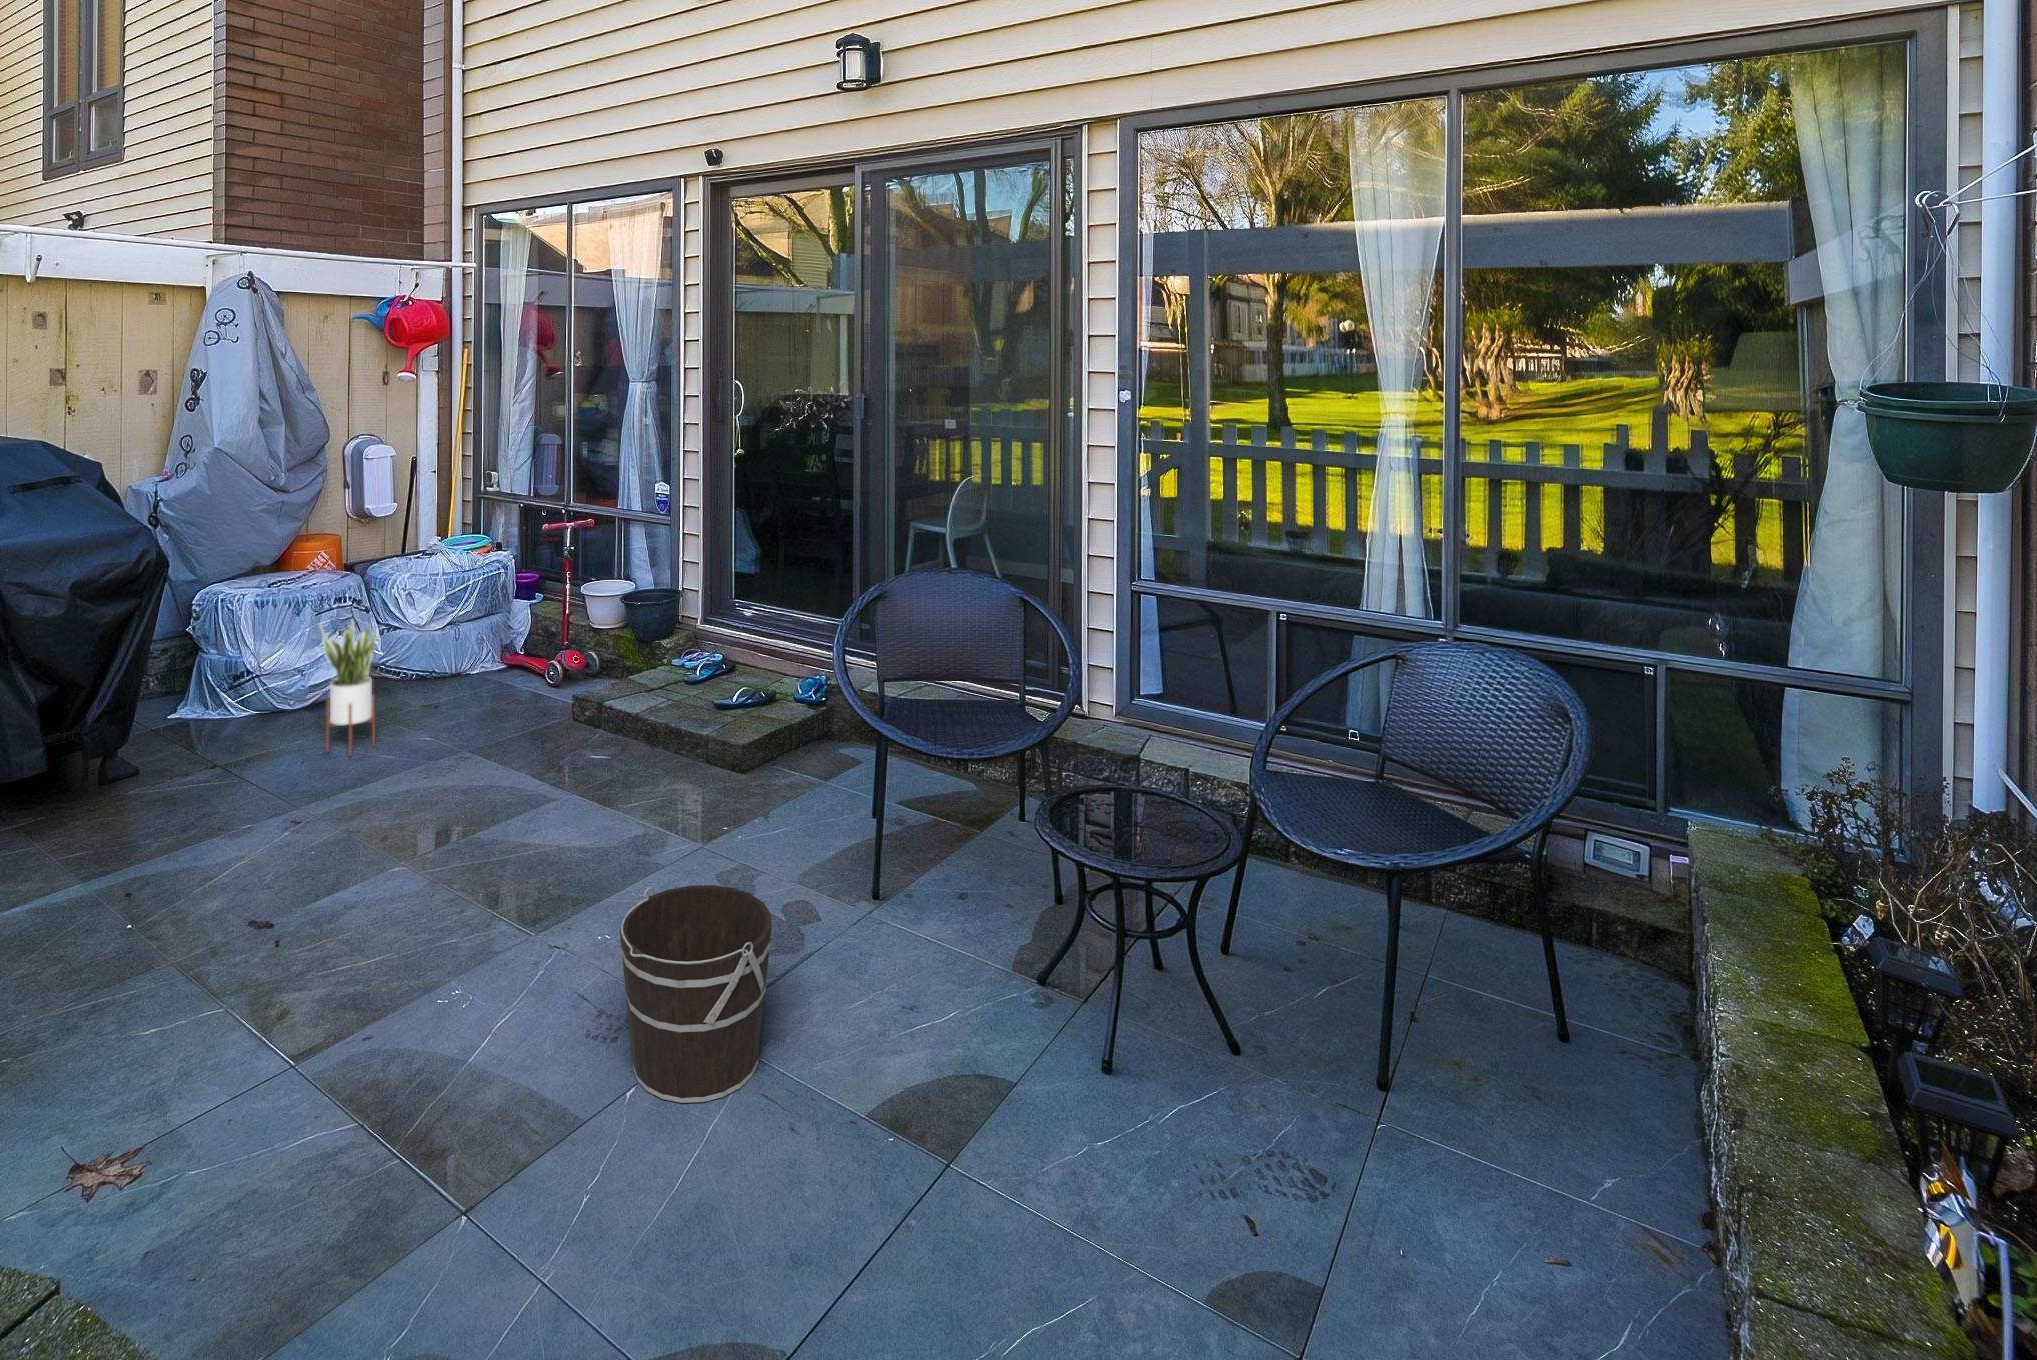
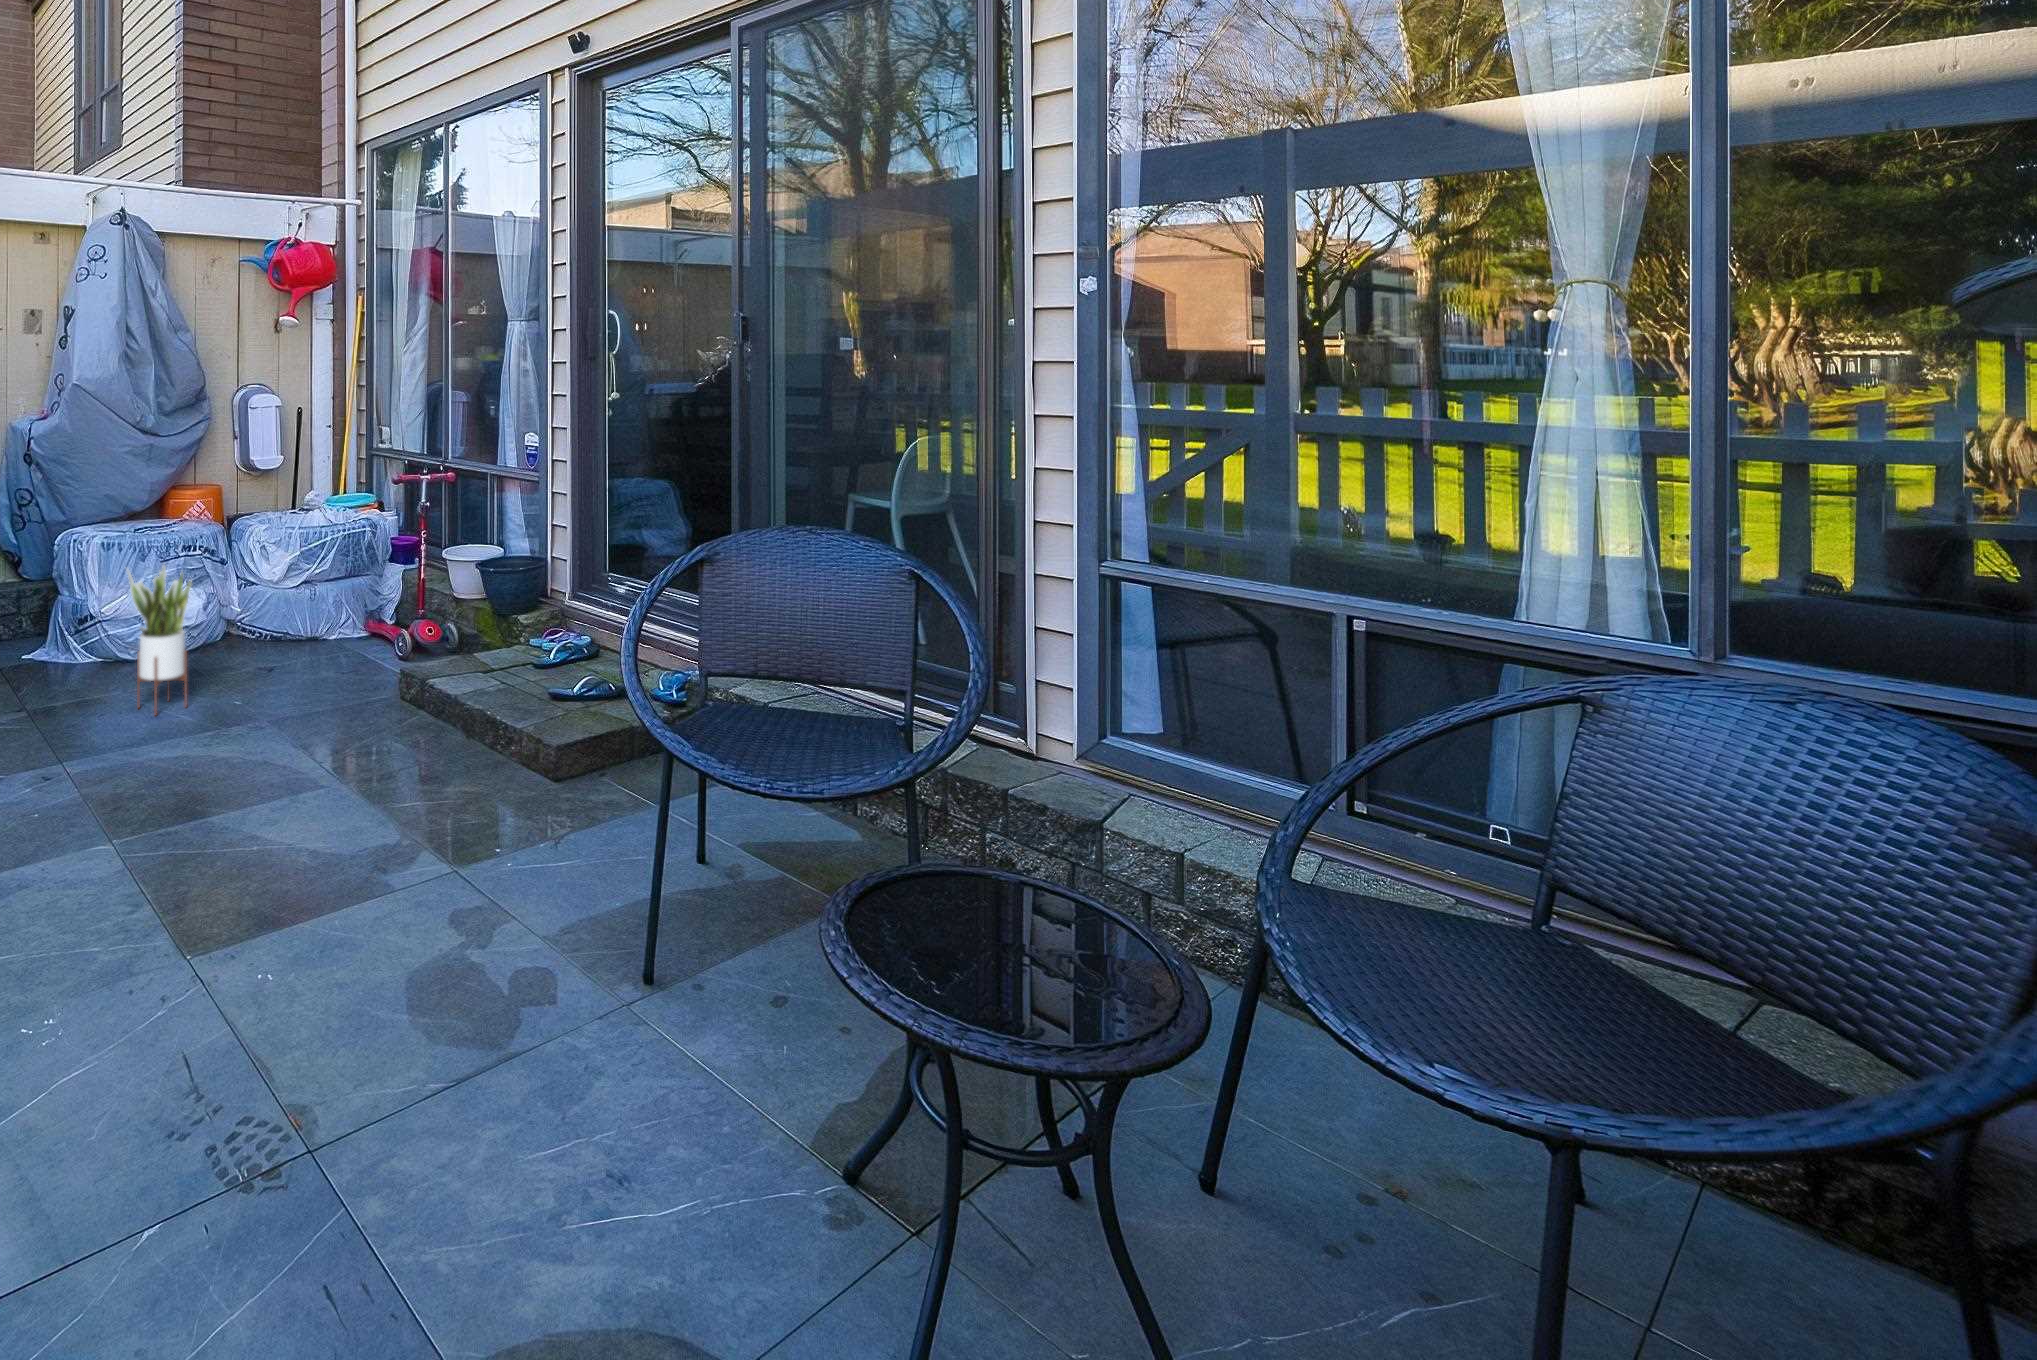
bucket: present [620,885,772,1103] -> none [147,905,378,1230]

